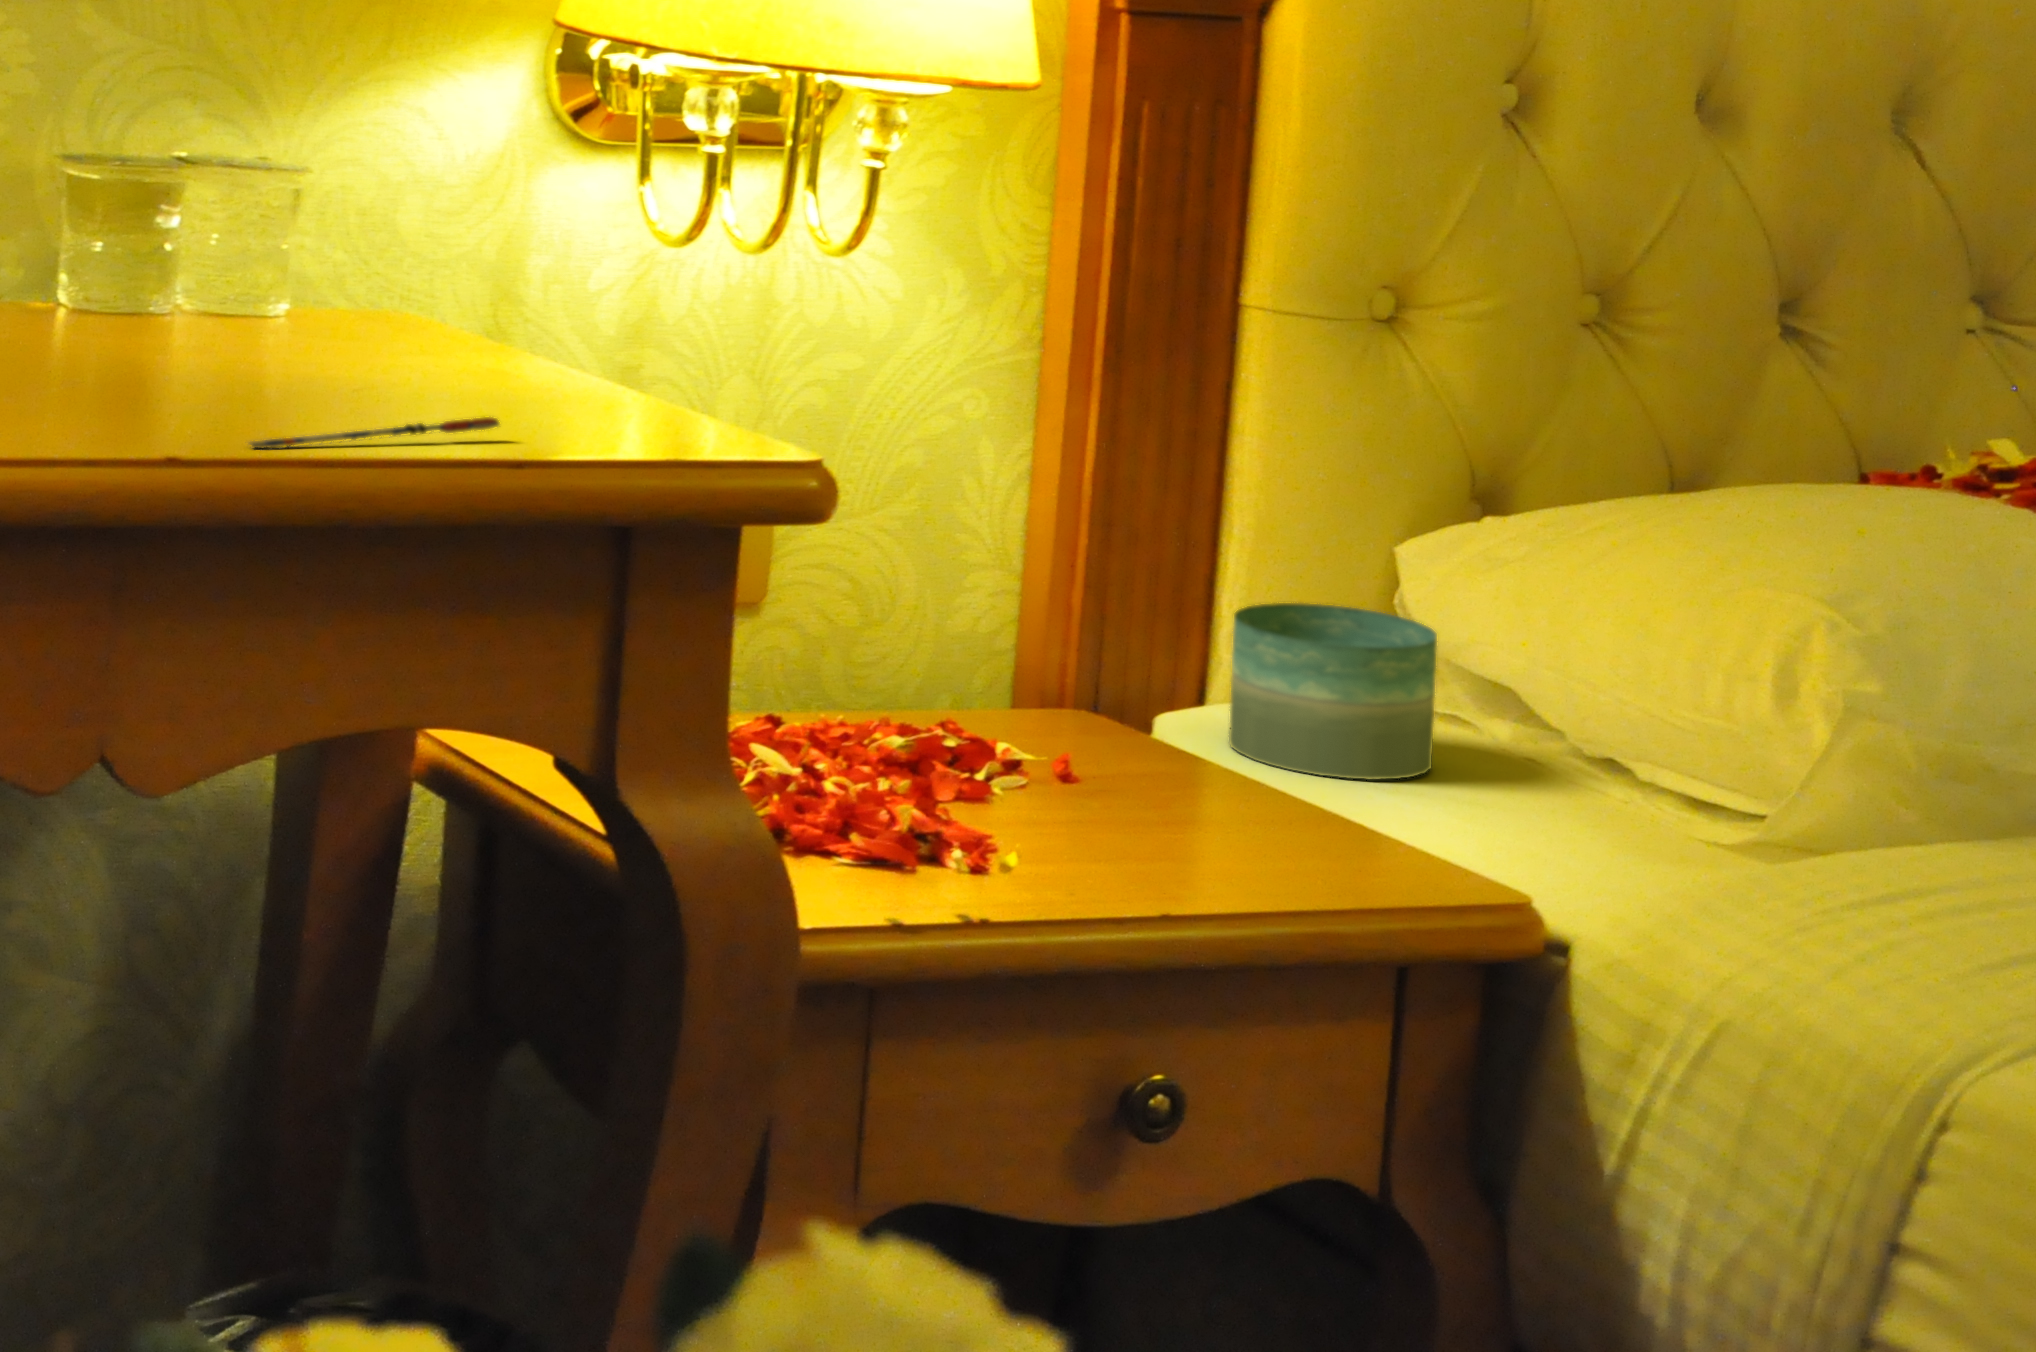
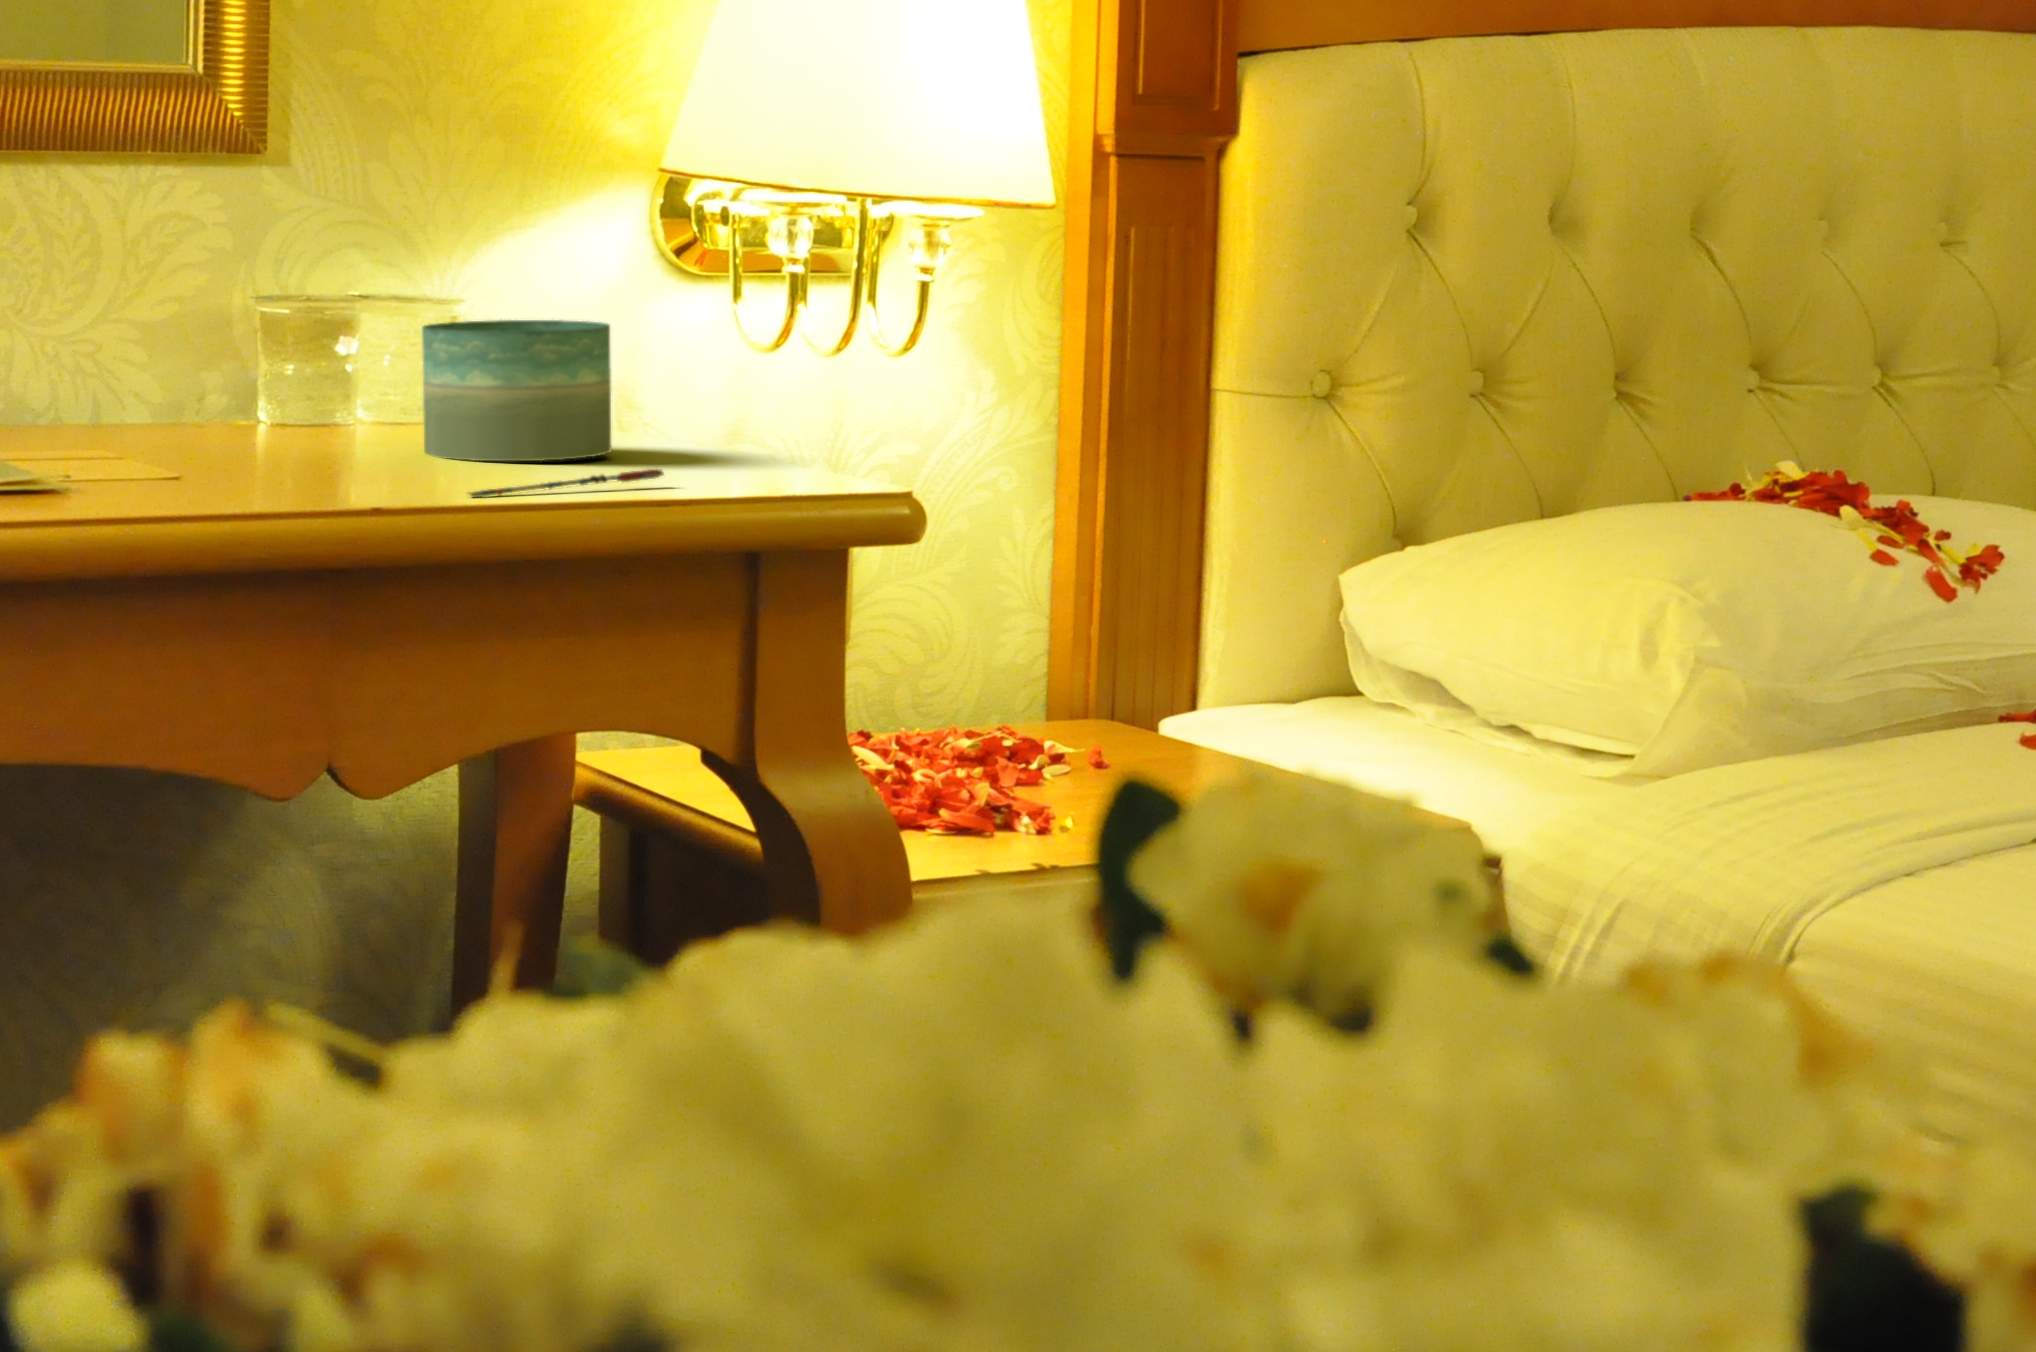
candle: present [1229,603,1437,780] -> present [422,320,611,461]

